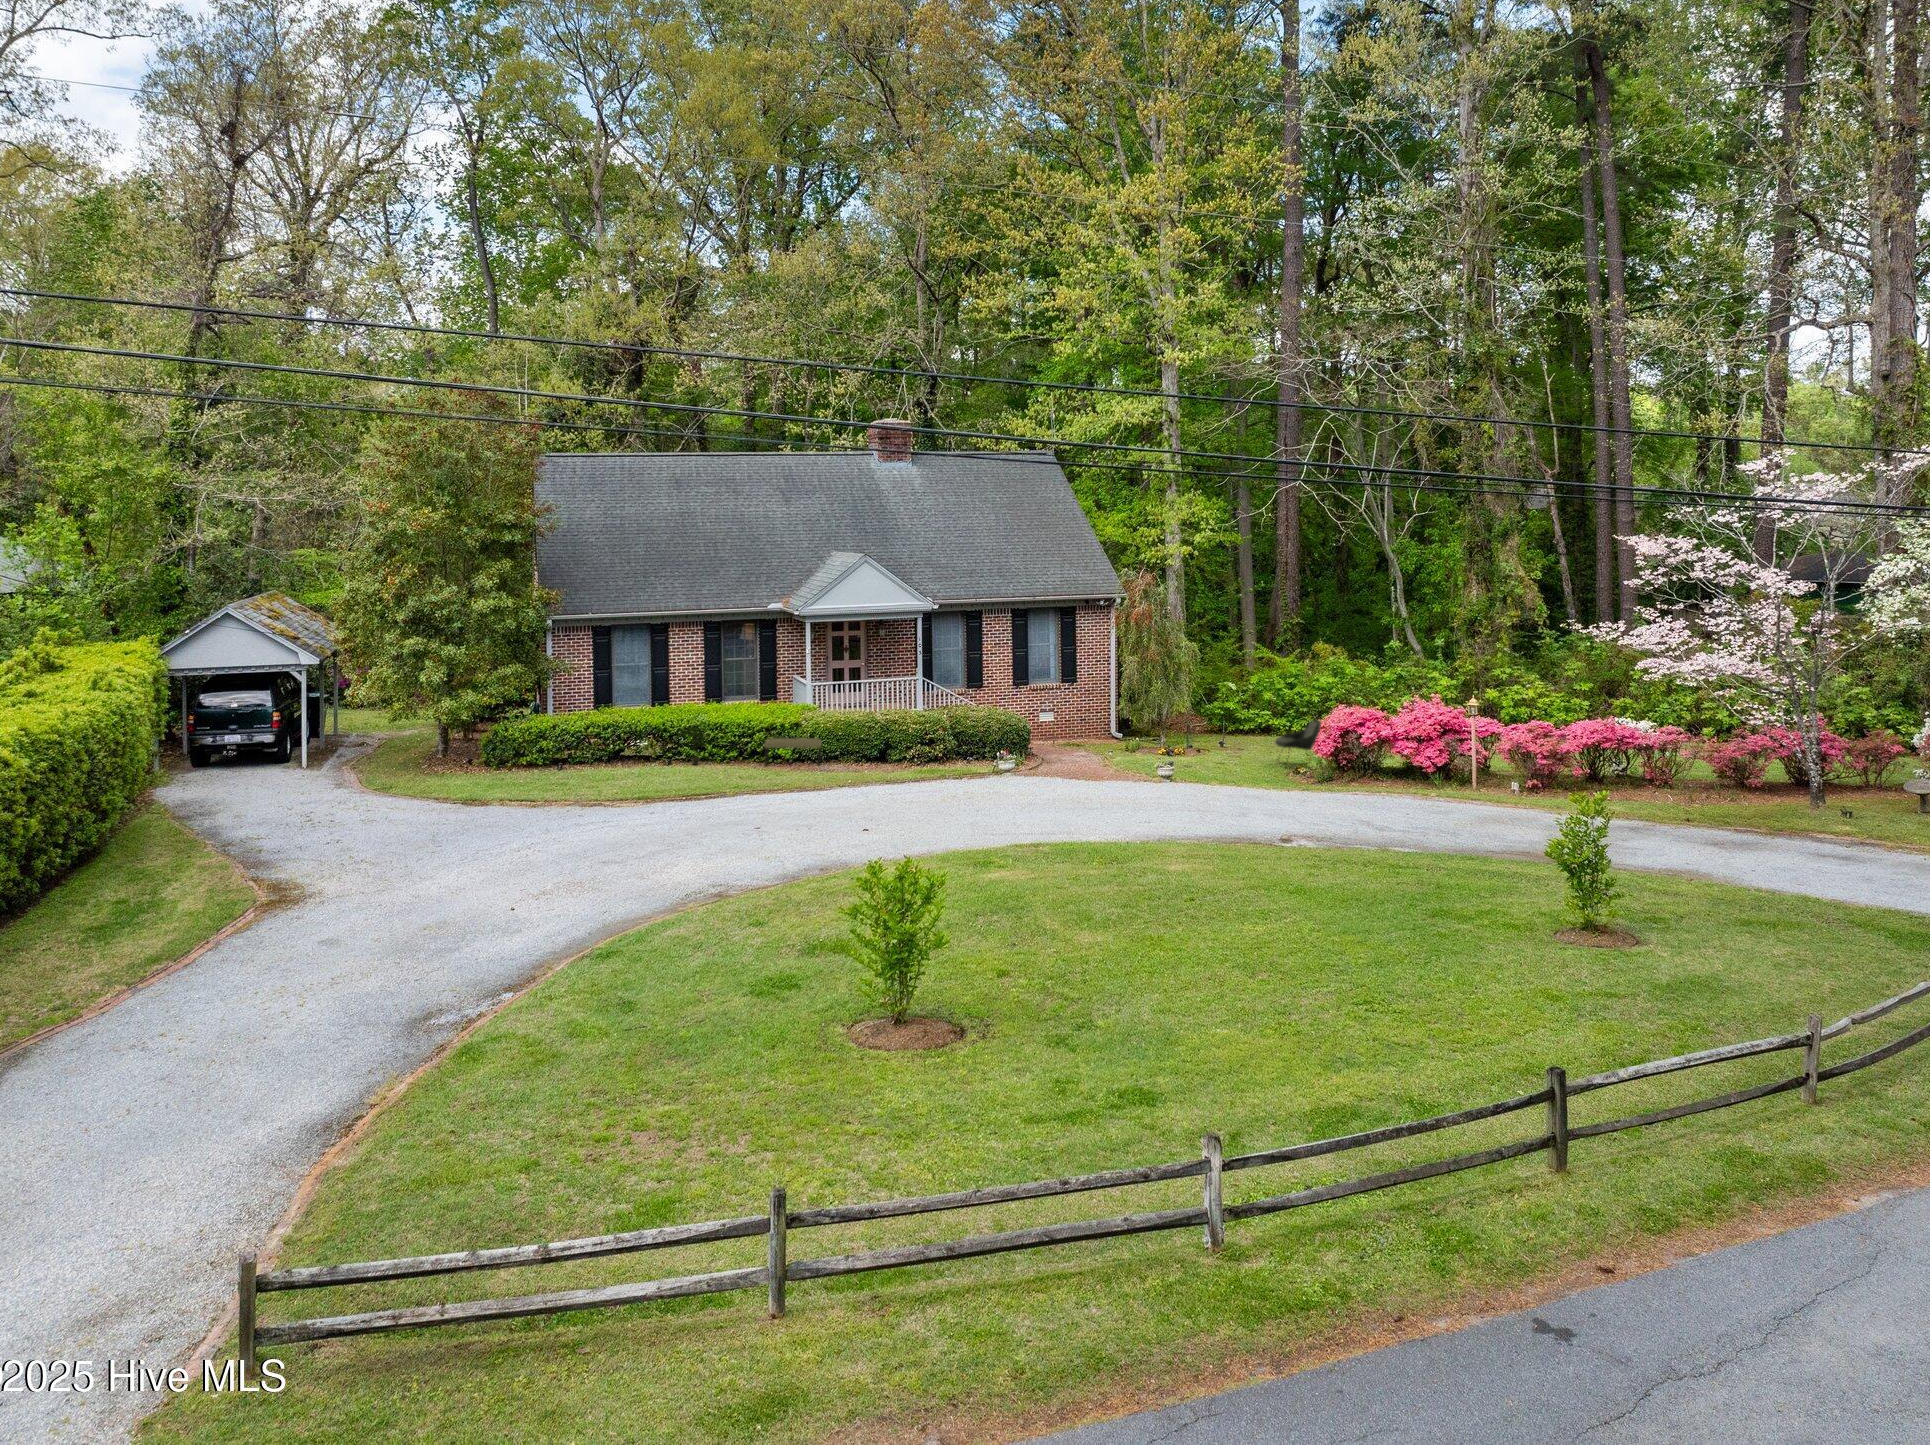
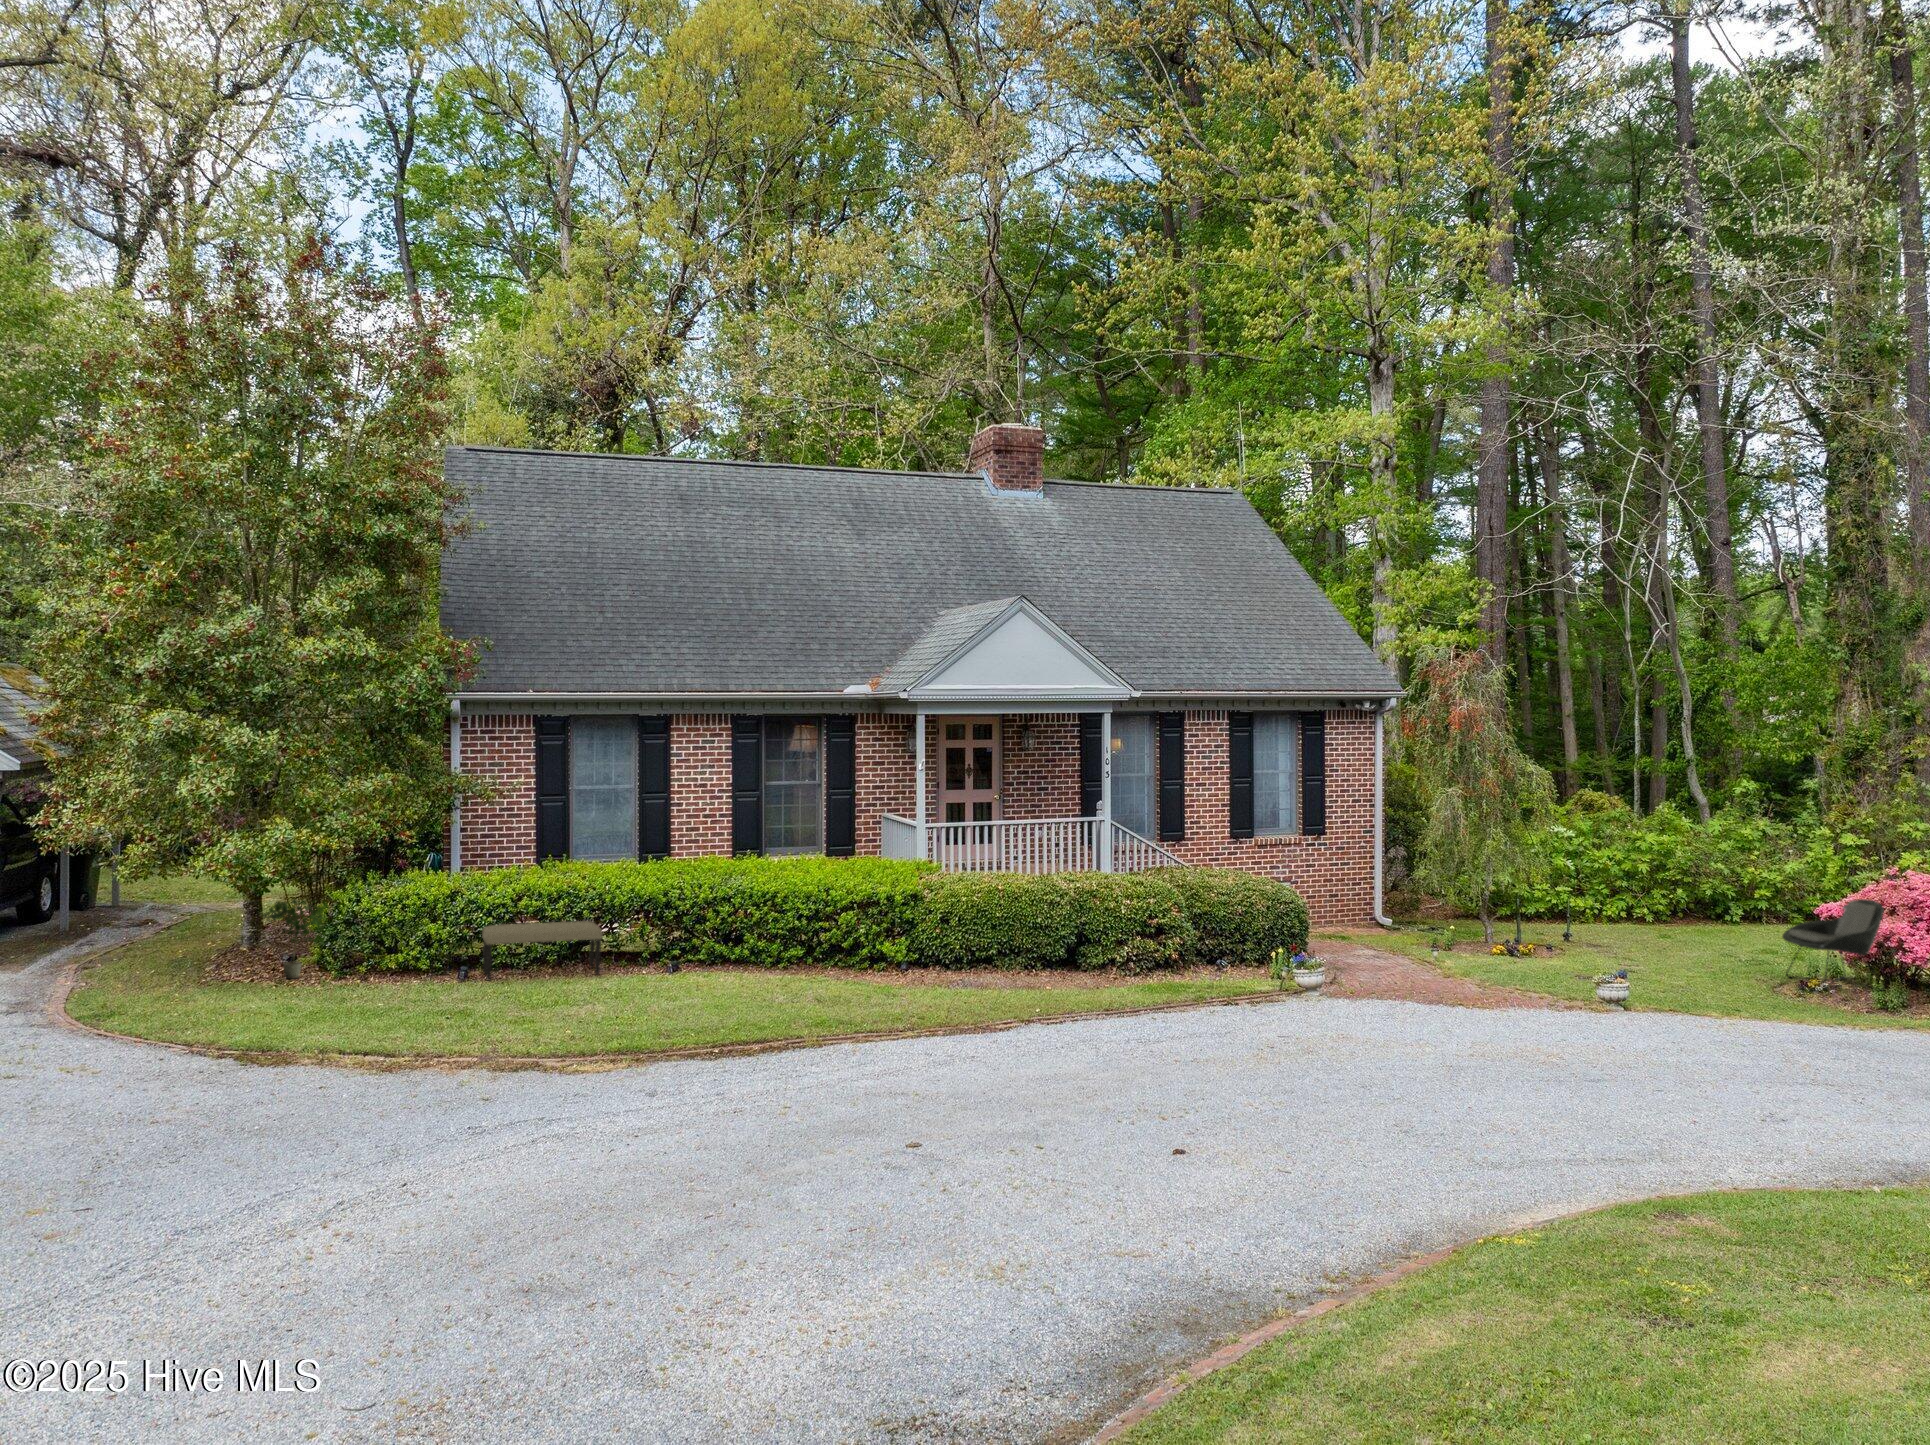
potted plant: present [681,727,706,765] -> present [263,900,329,979]
bench: present [764,738,822,765] -> present [482,921,603,980]

